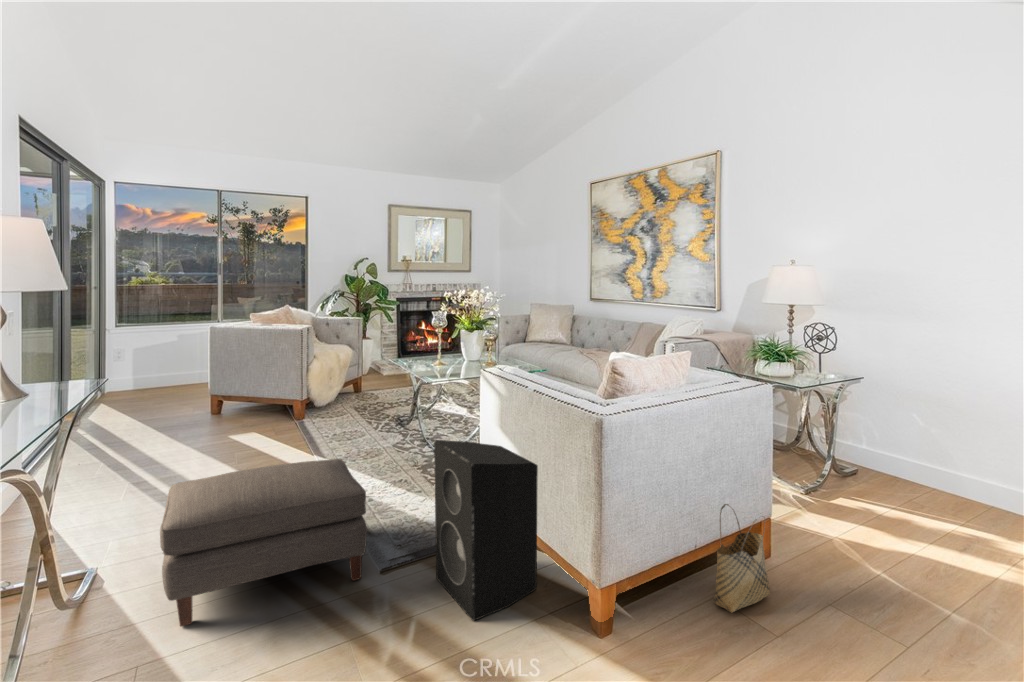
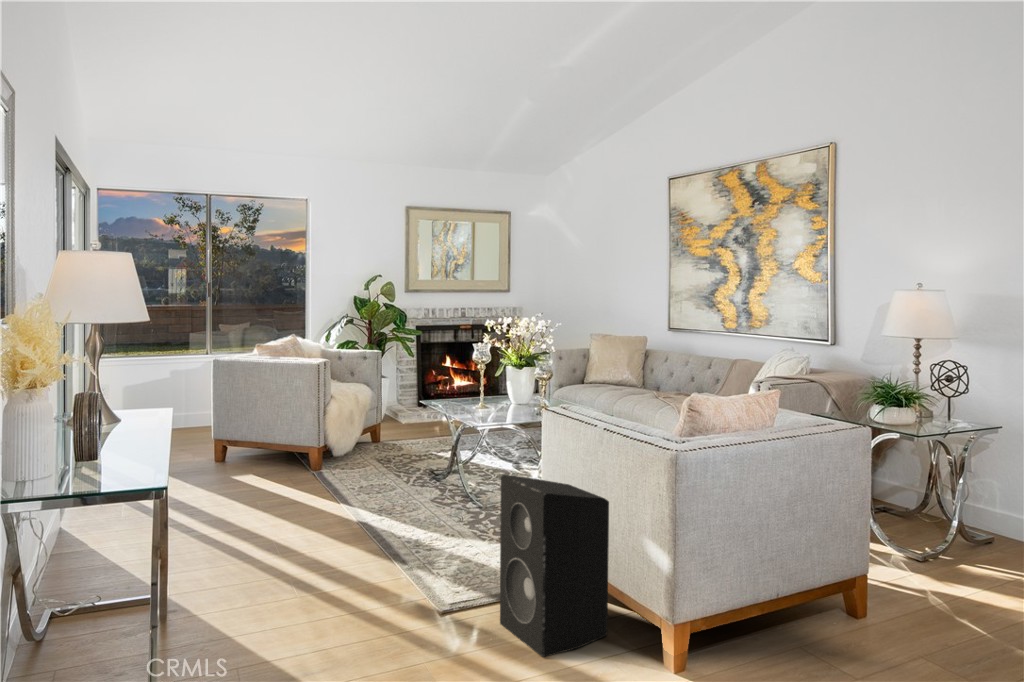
ottoman: present [160,459,367,626] -> none [226,501,429,651]
woven basket: present [713,504,770,612] -> none [796,548,859,659]

